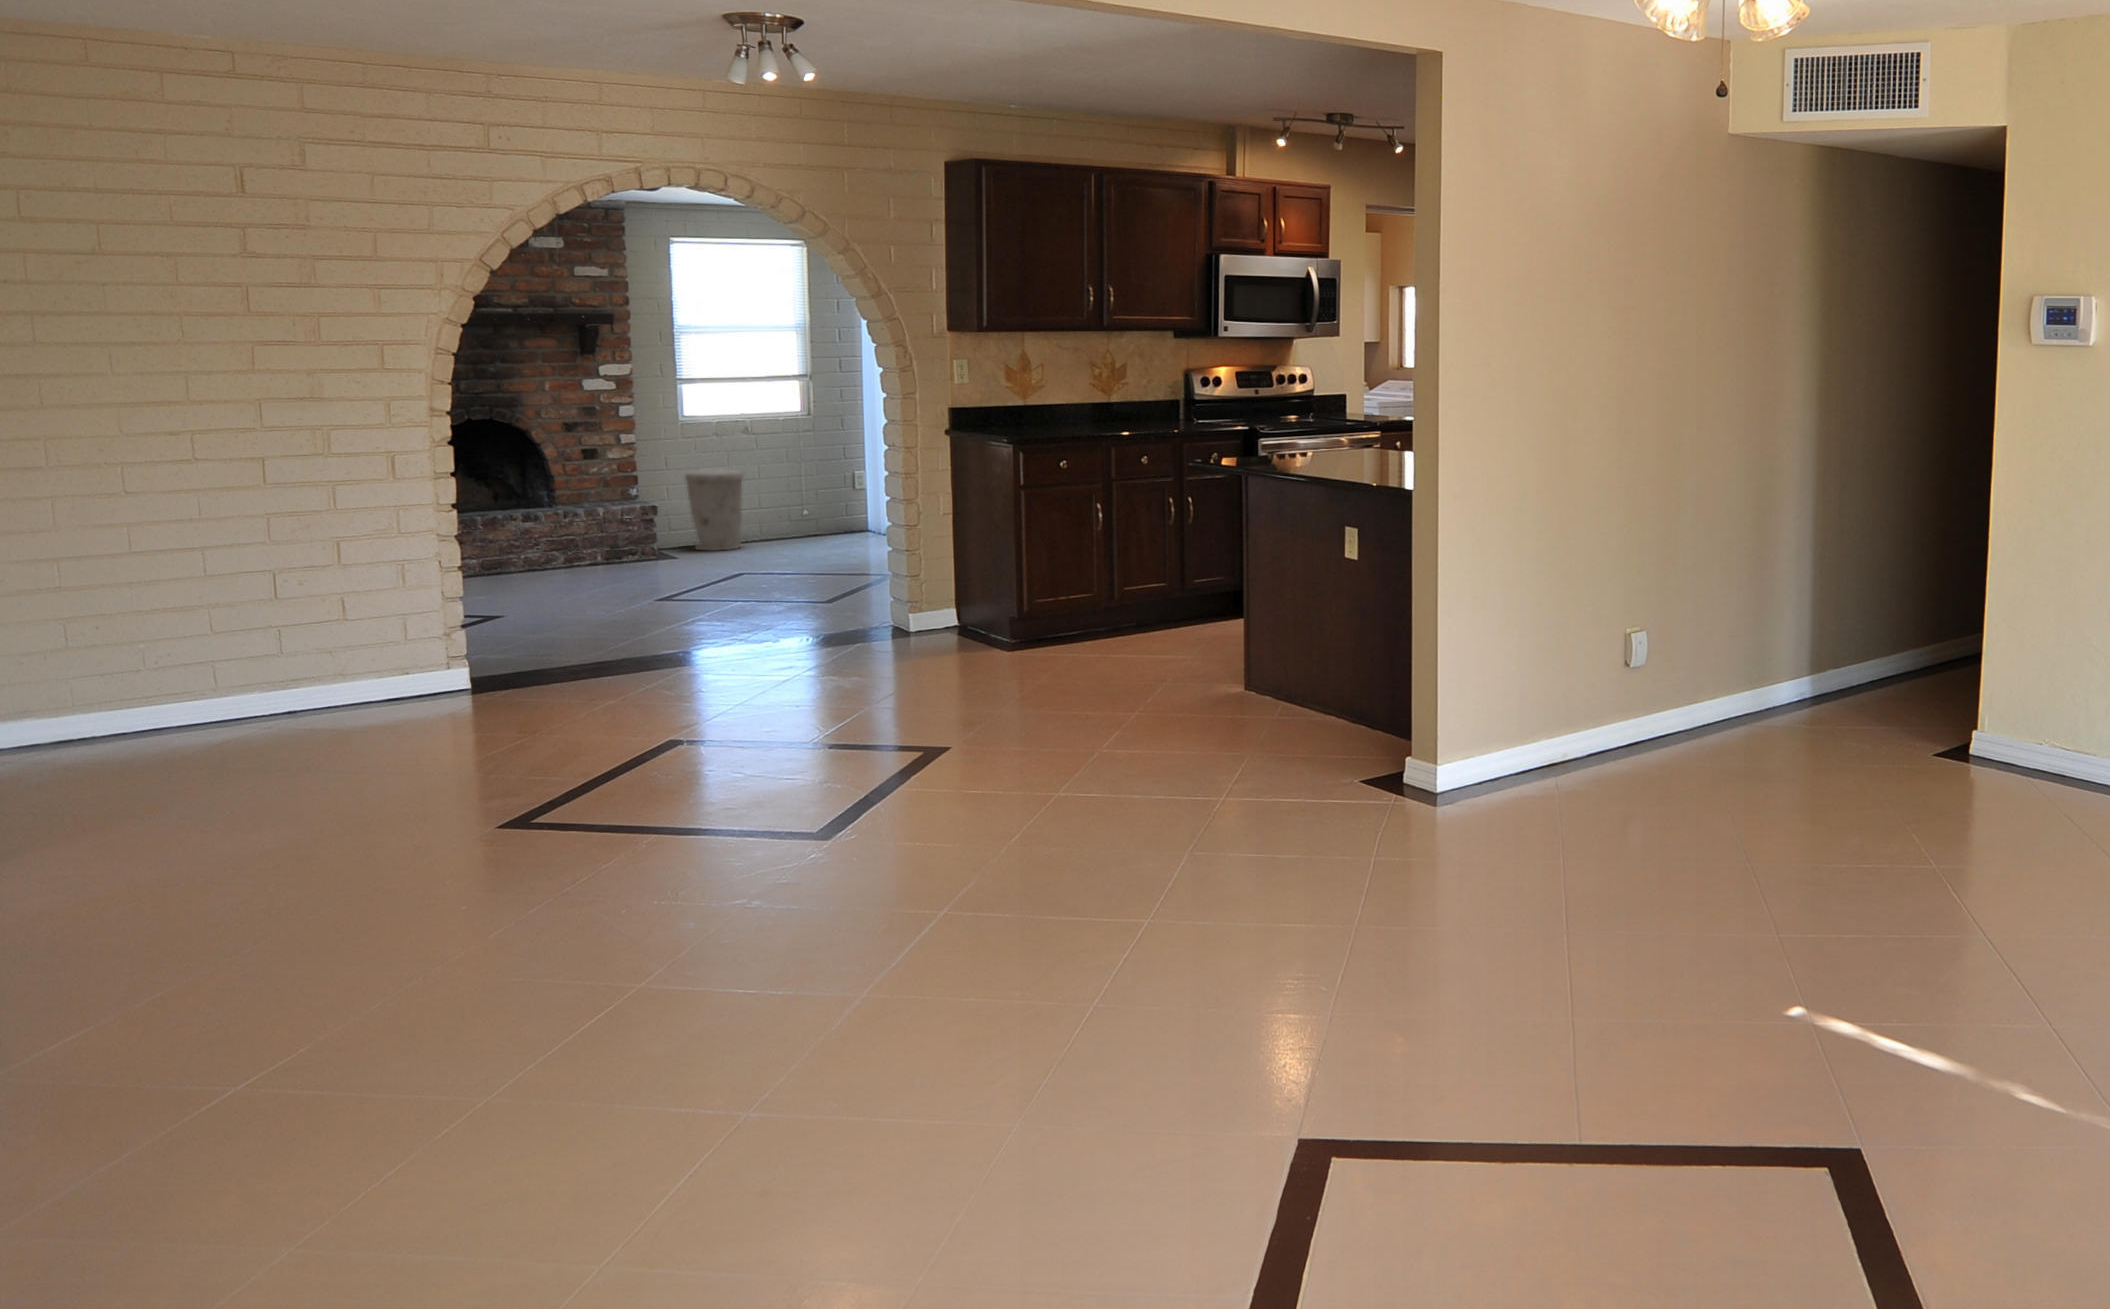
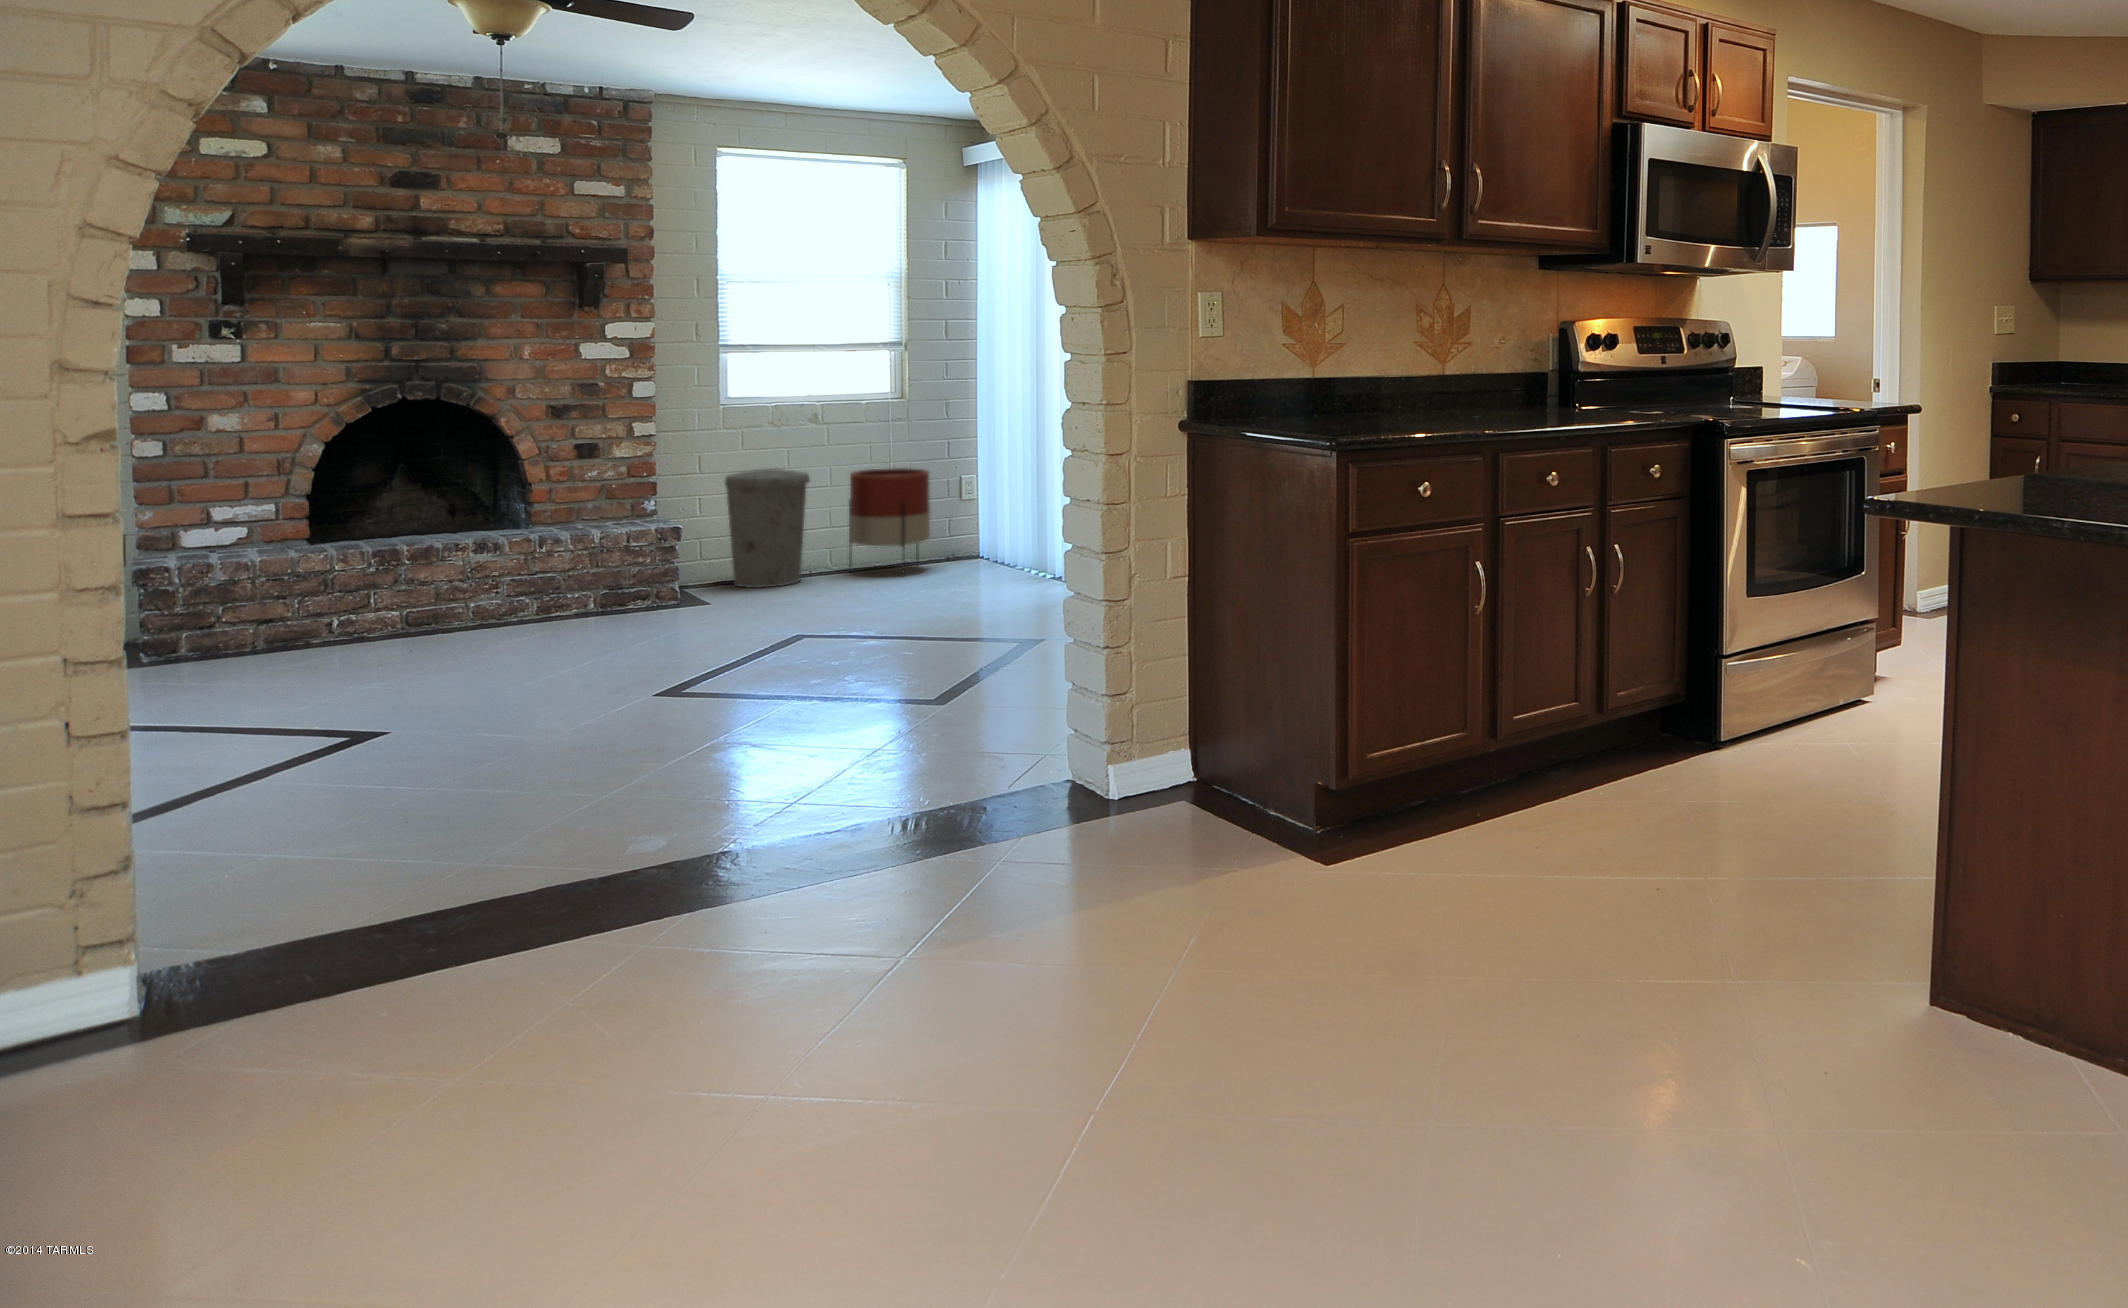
planter: none [772,470,831,546] -> present [849,468,930,570]

